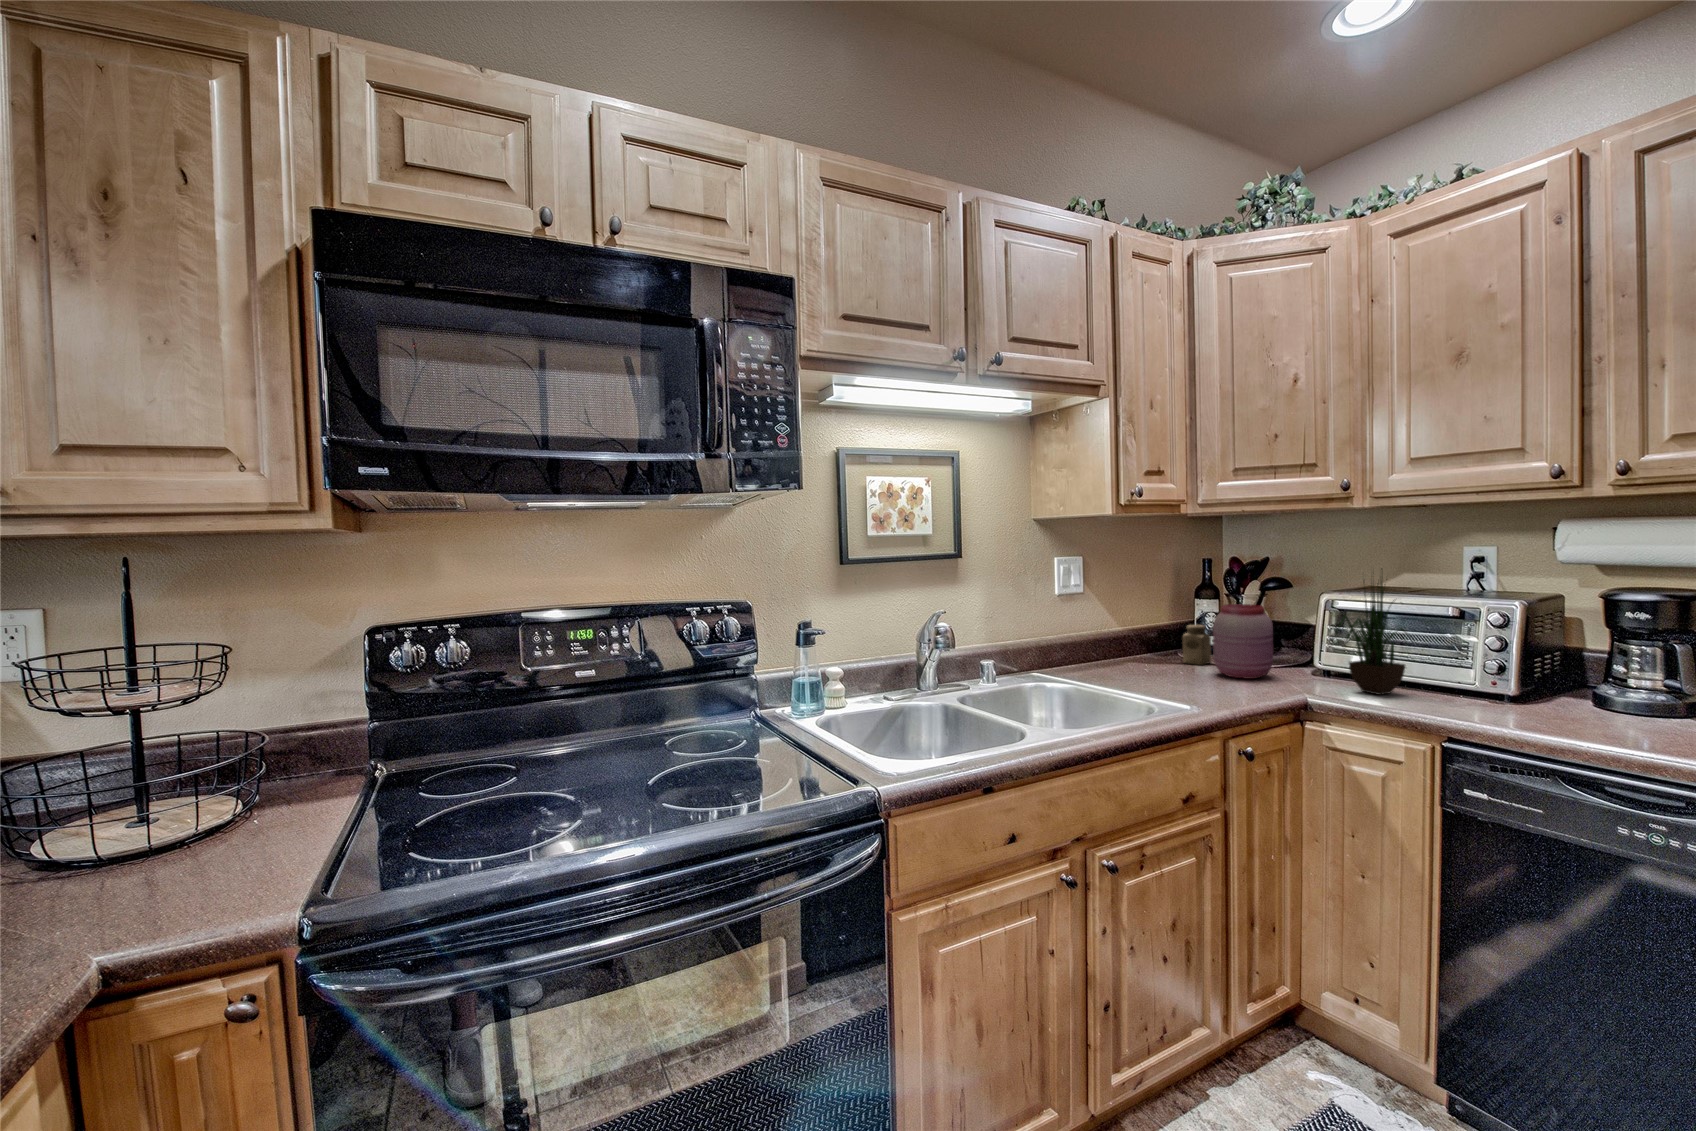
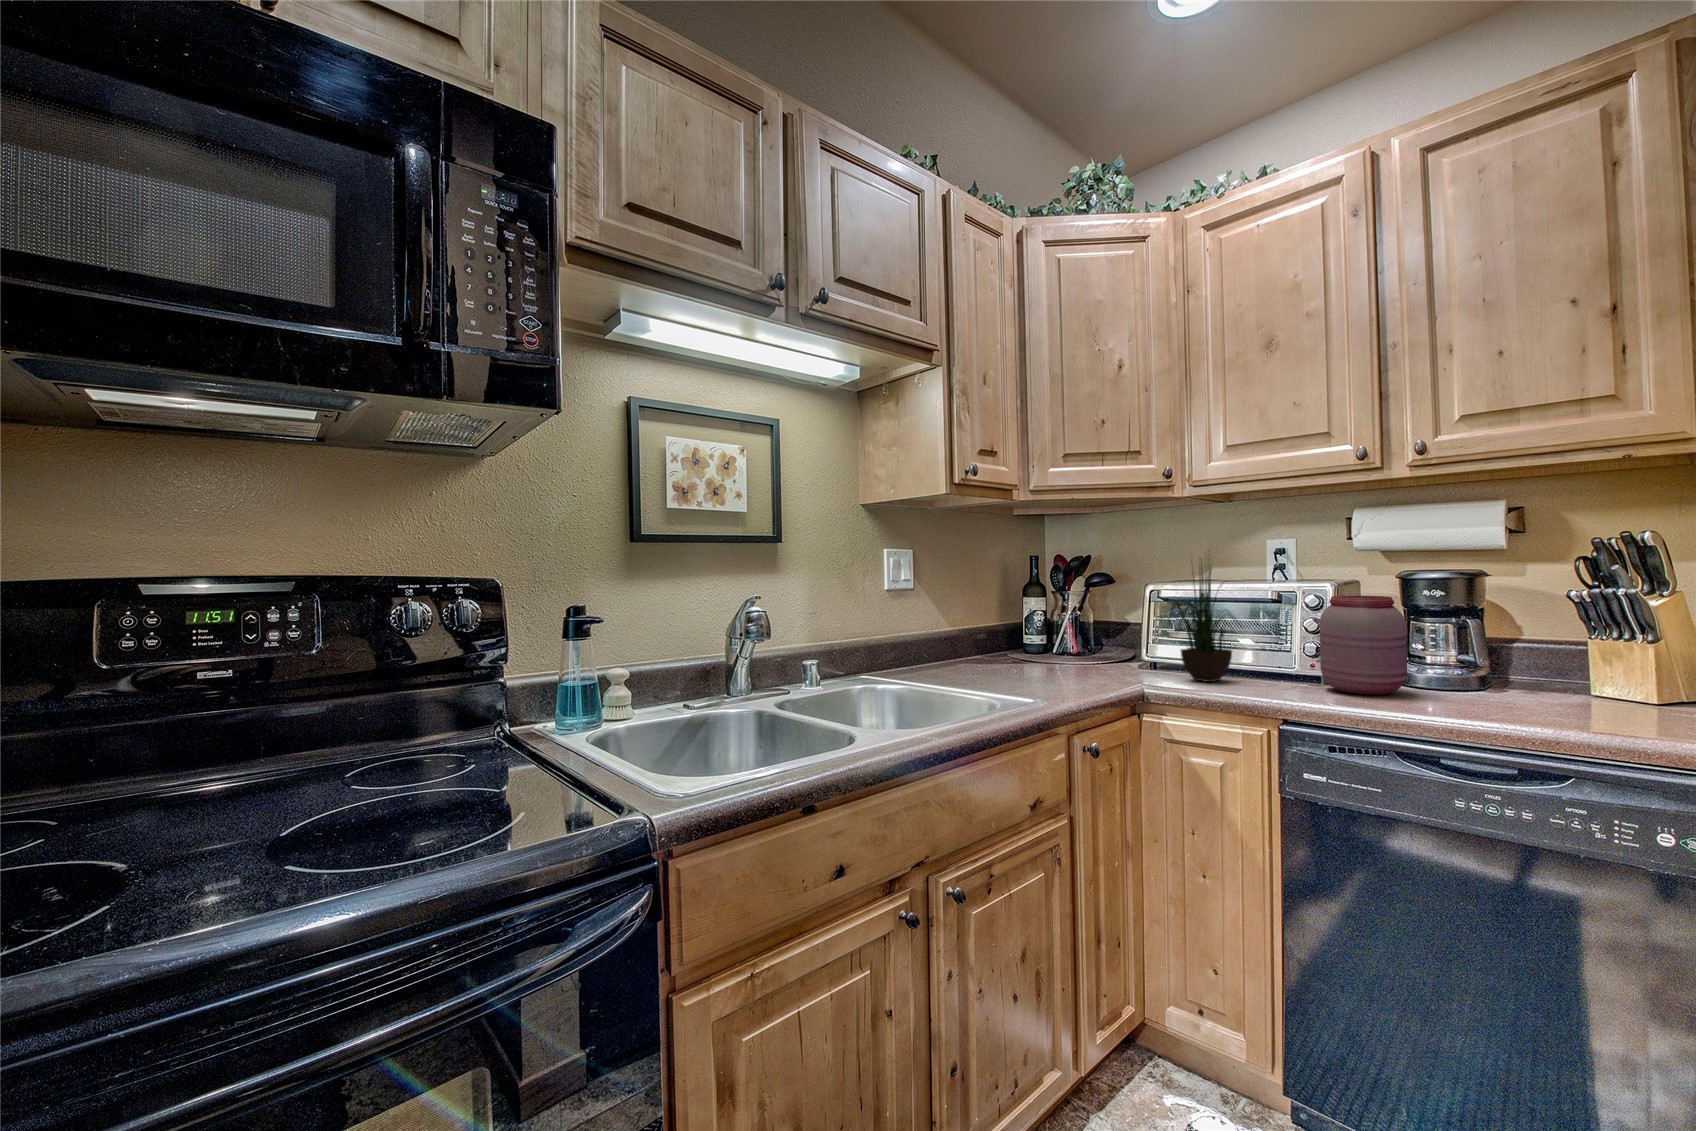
jar: present [1213,604,1273,679] -> present [1320,596,1407,695]
salt shaker: present [1182,625,1211,665] -> none [1015,621,1043,663]

